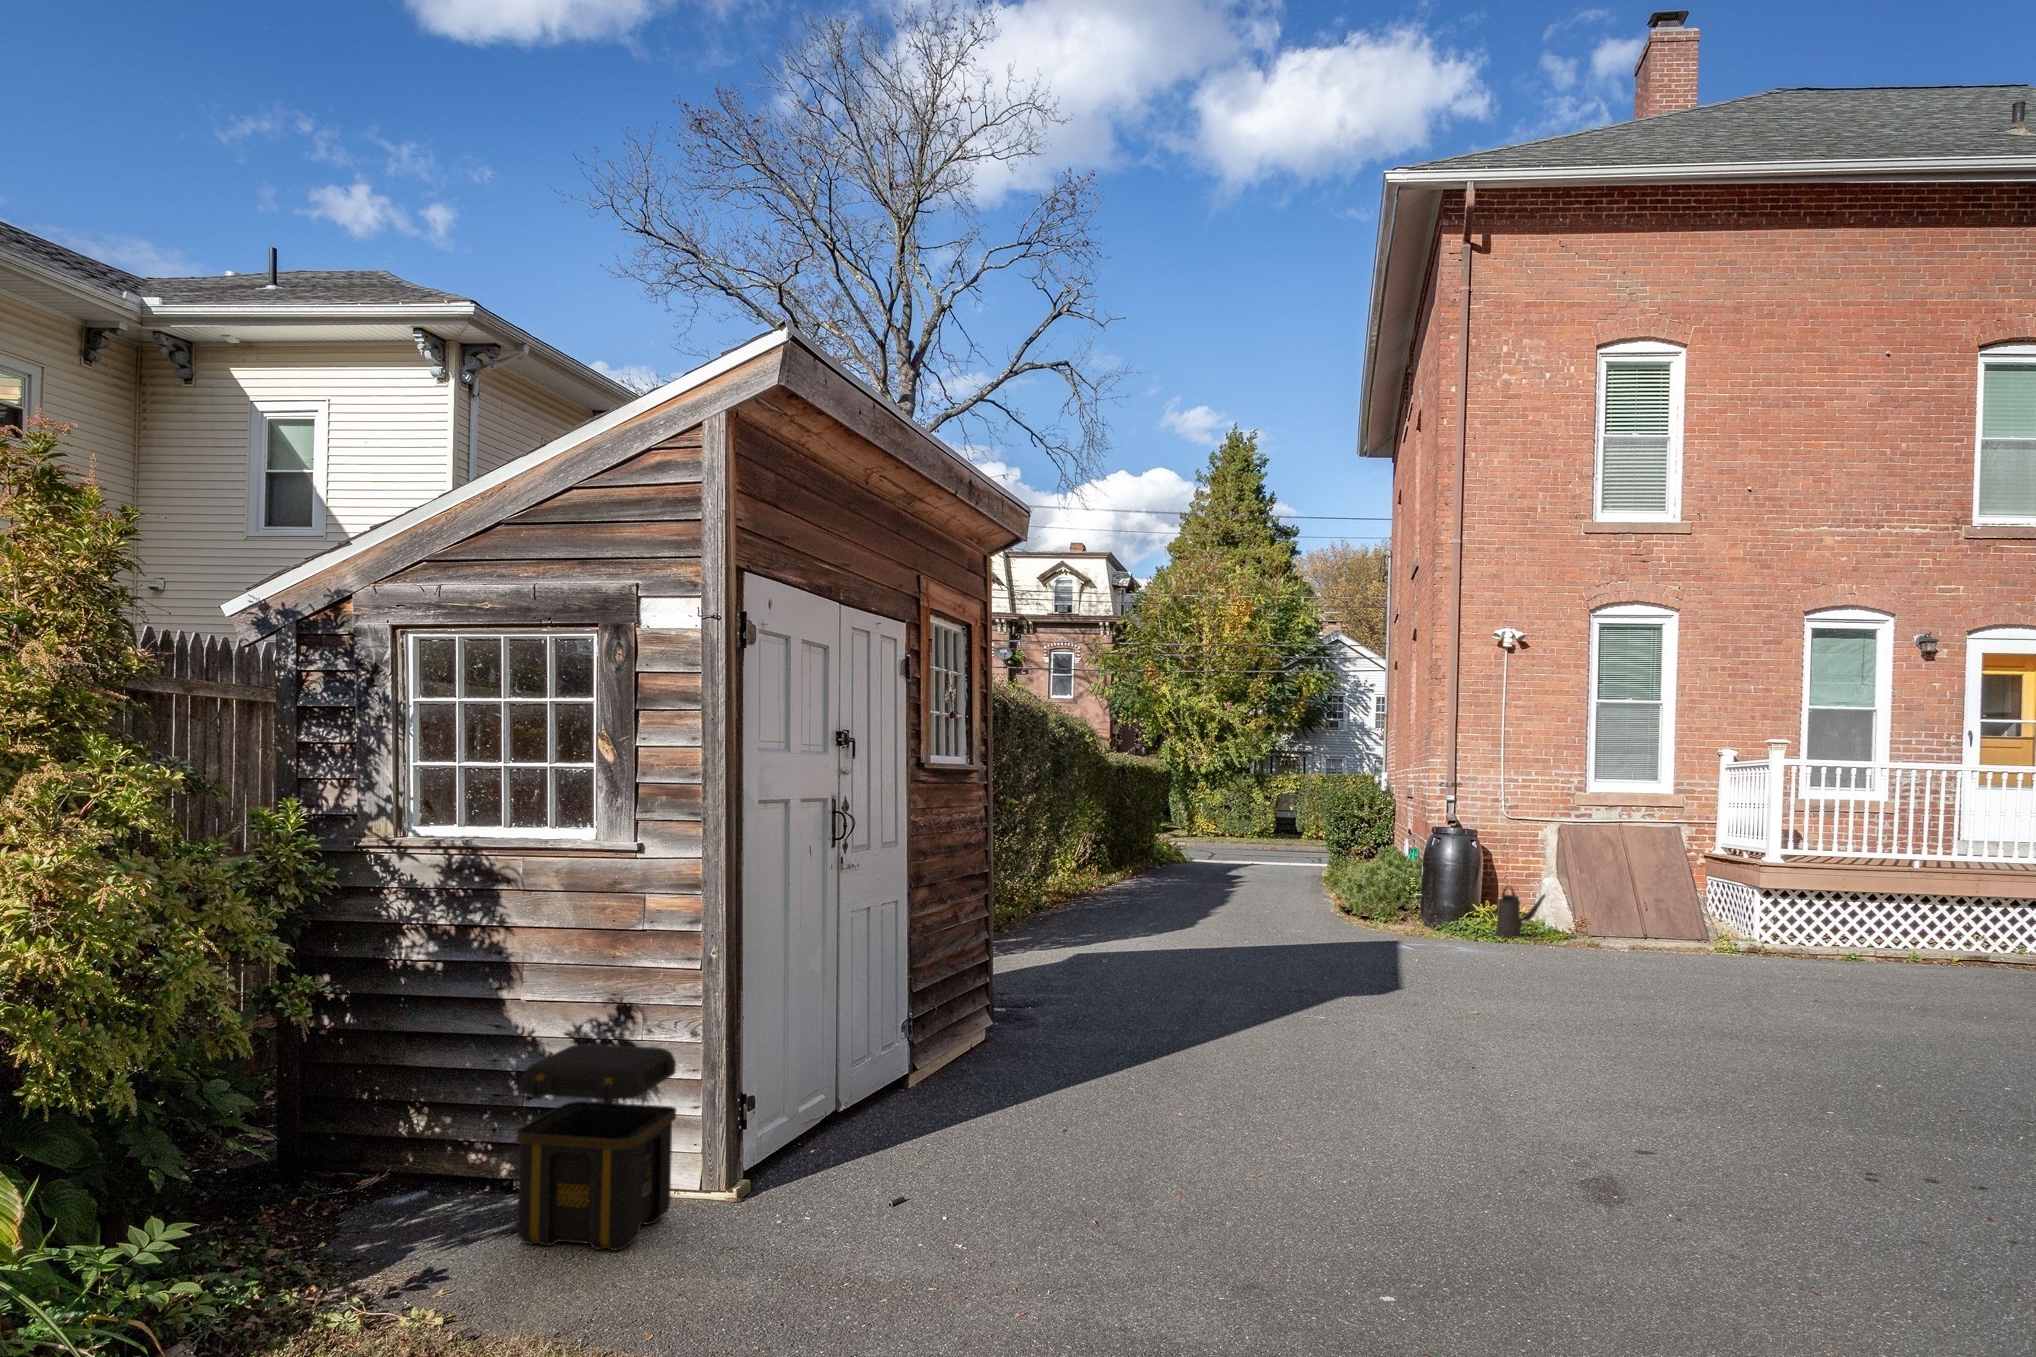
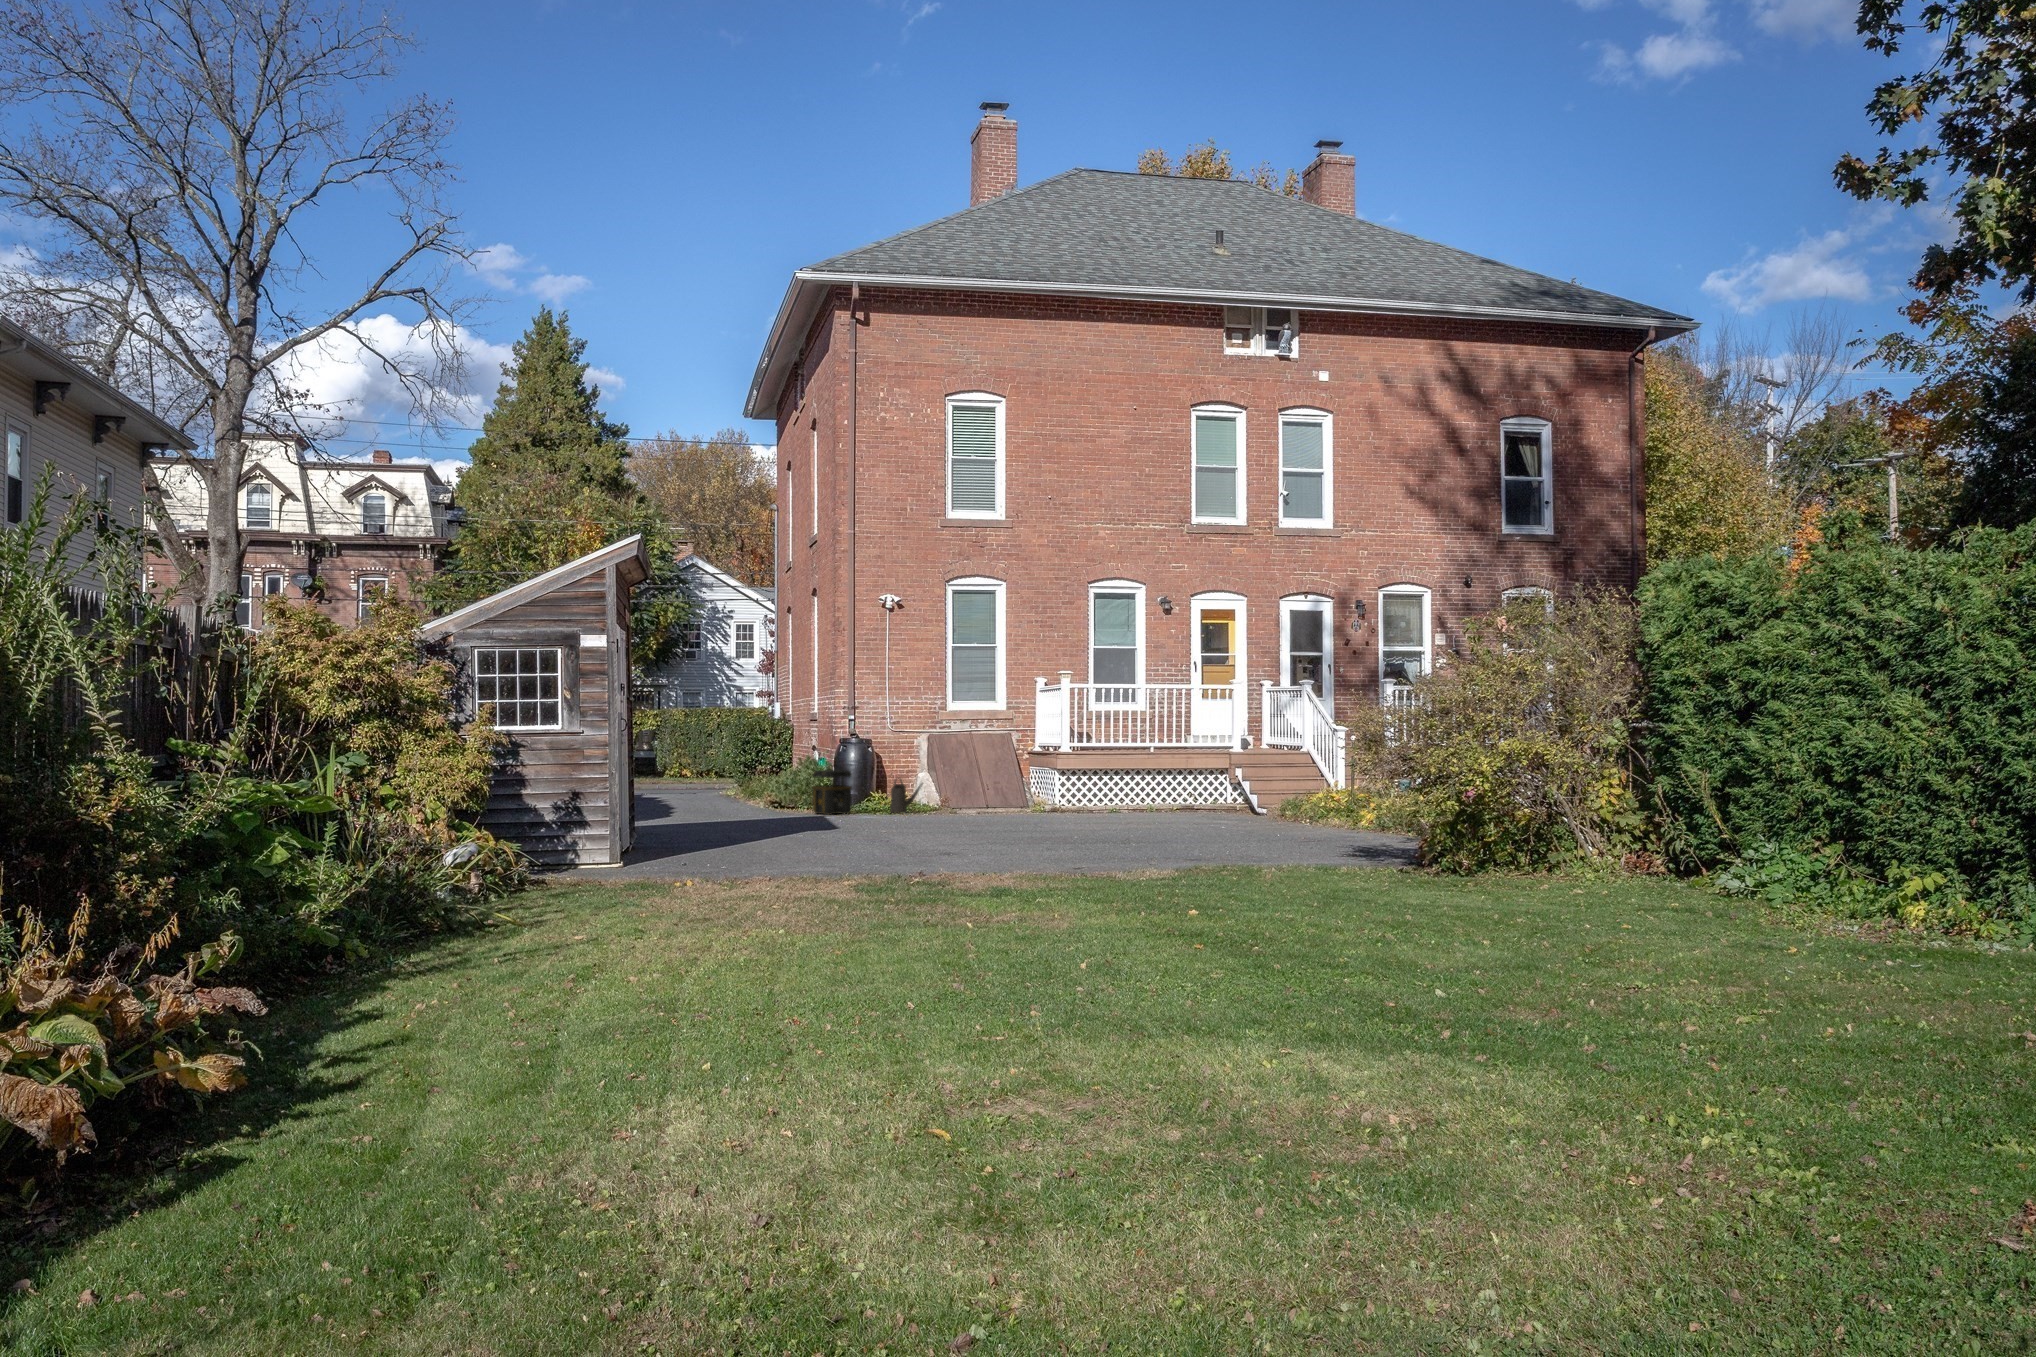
toolbox: present [516,1044,676,1251] -> present [812,770,852,815]

